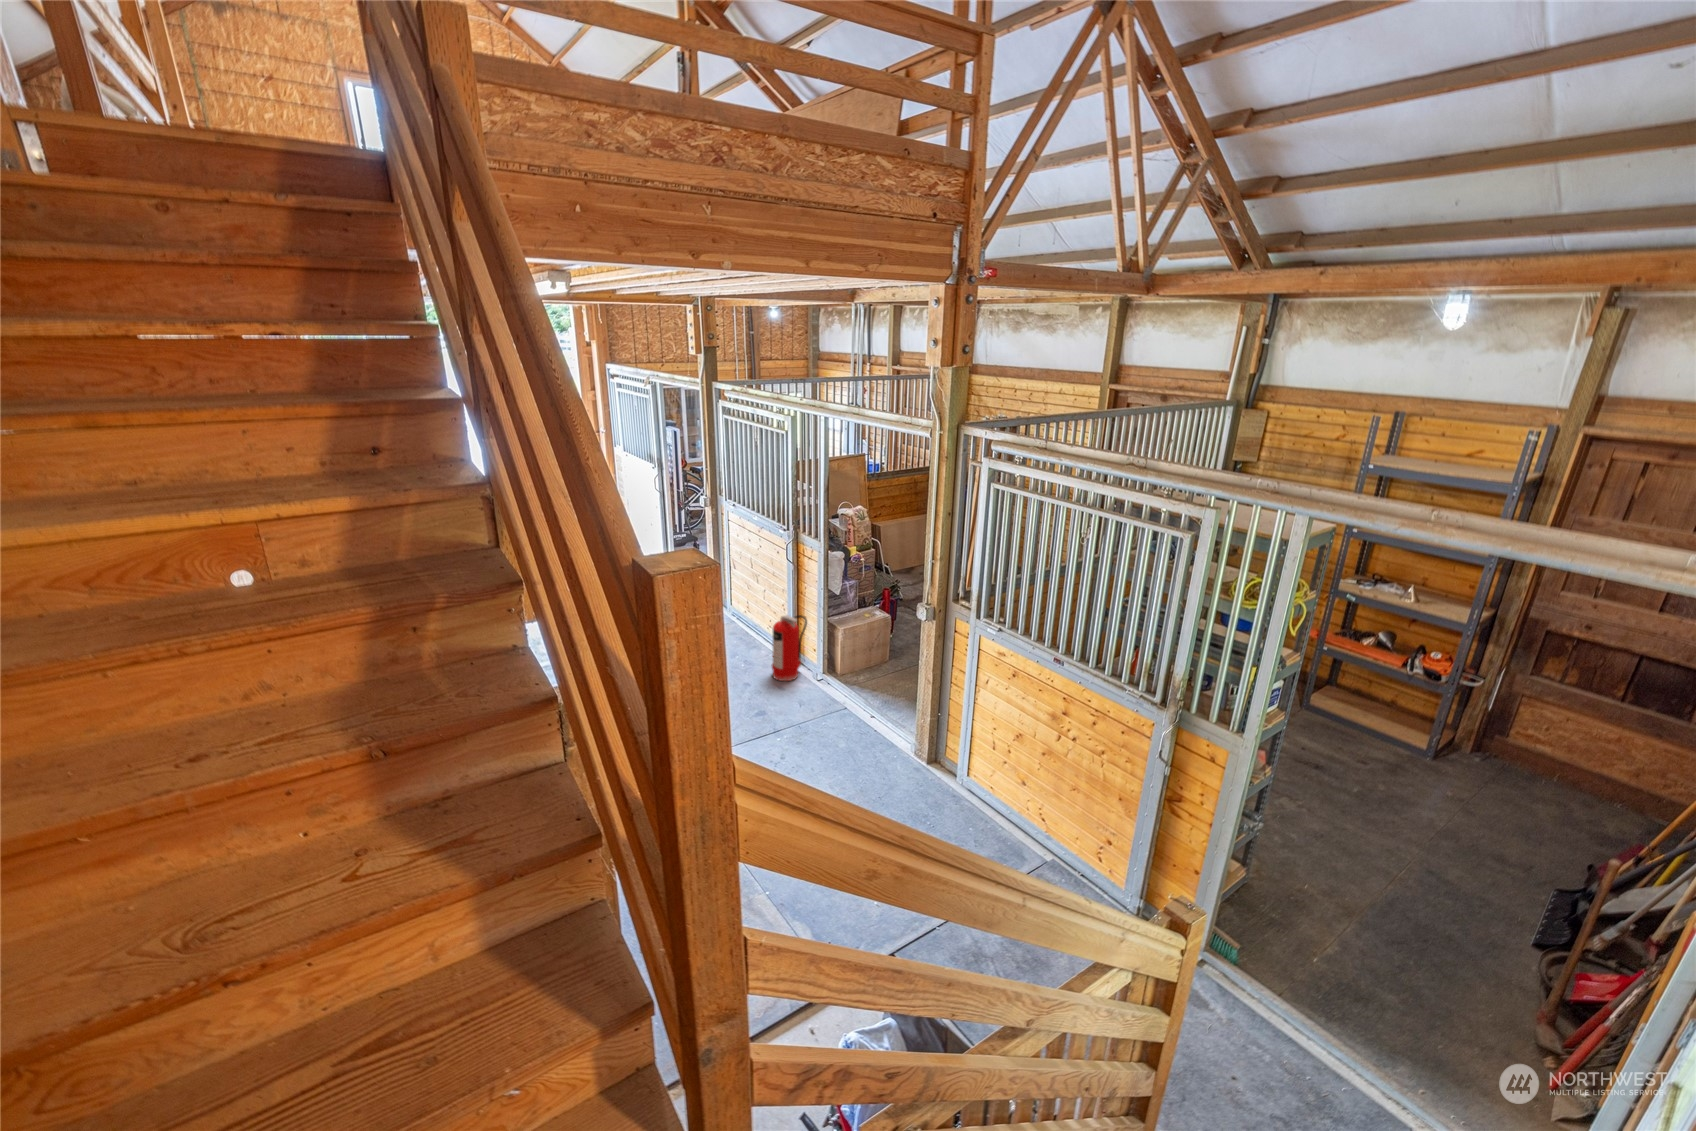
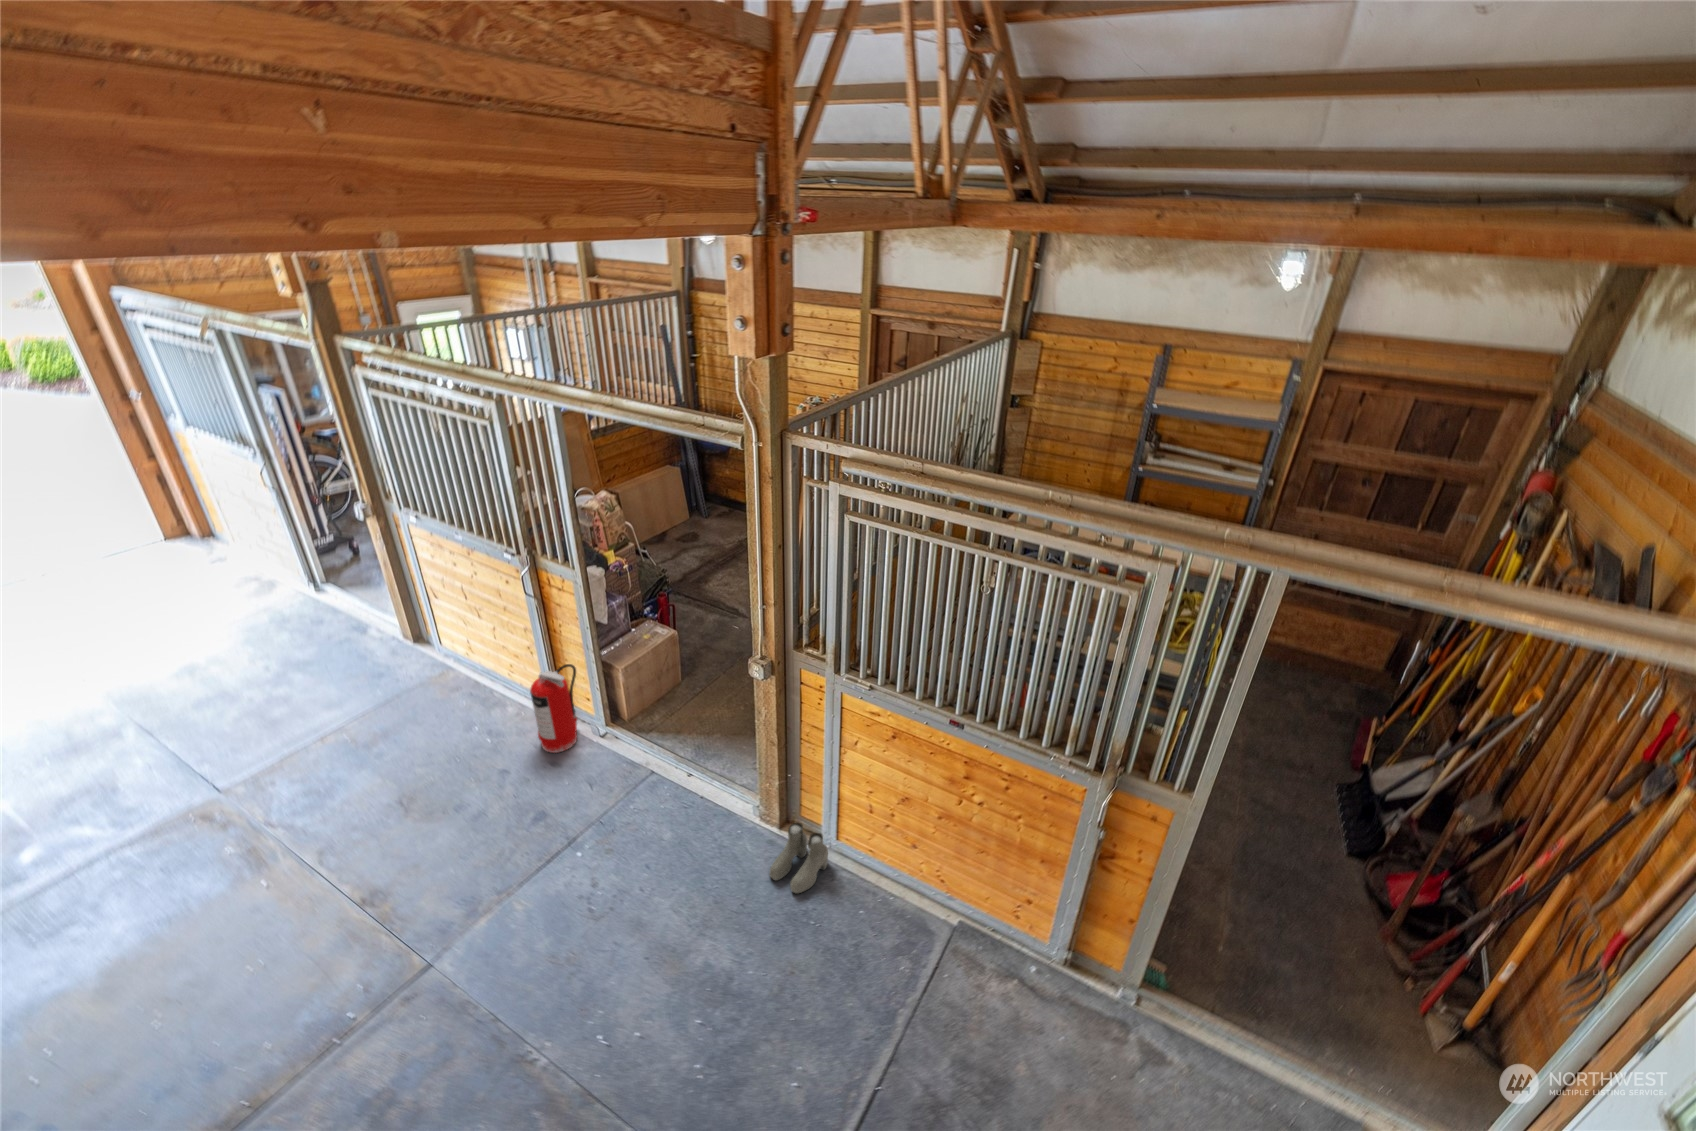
boots: none [906,749,957,803] -> present [769,822,828,894]

